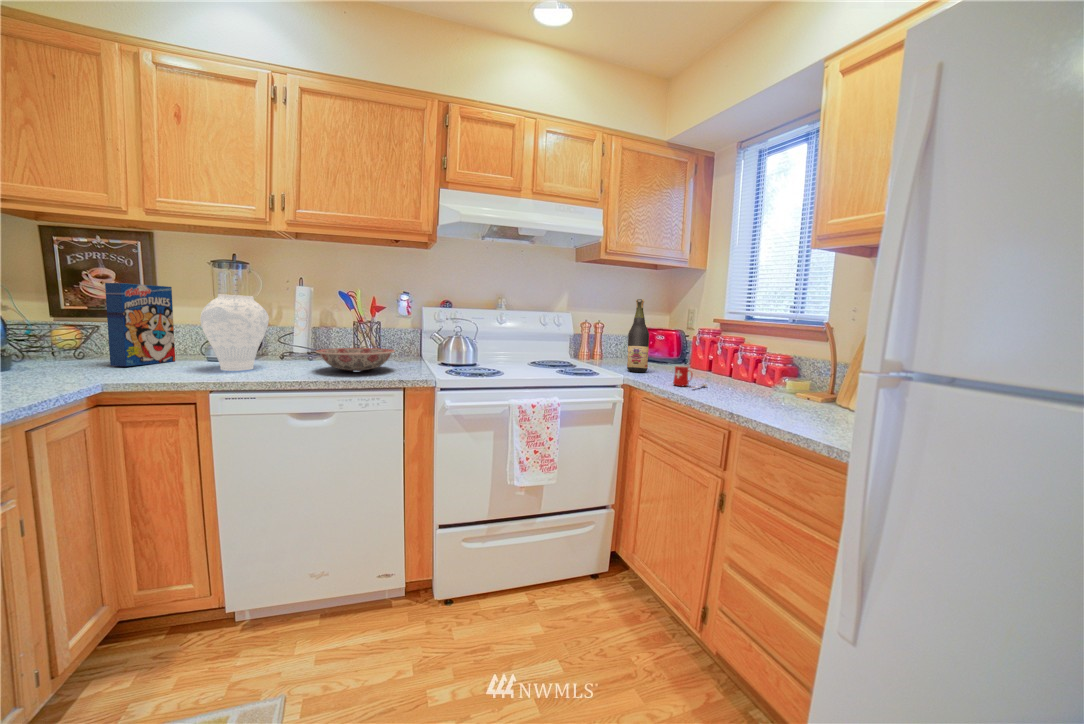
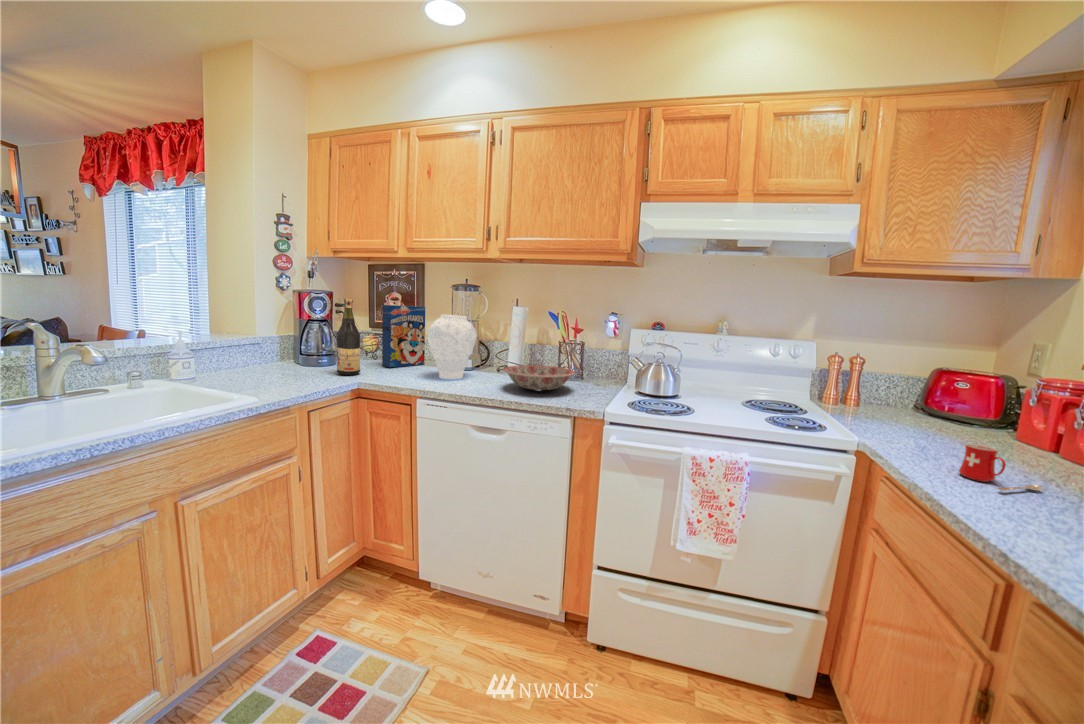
wine bottle: present [627,299,649,372] -> present [337,299,360,375]

